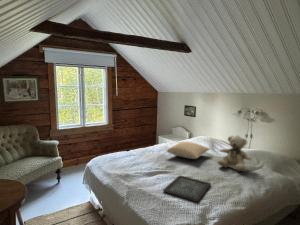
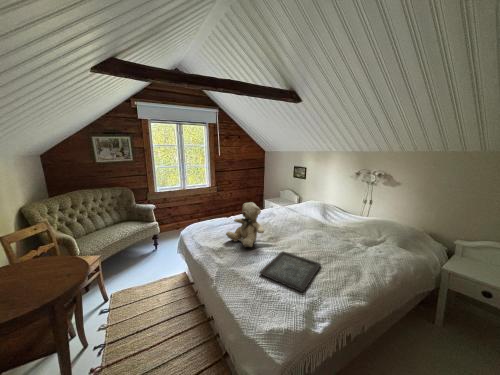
teddy bear: present [218,135,252,171] -> present [226,202,264,247]
pillow: present [167,142,210,159] -> none [269,208,321,229]

